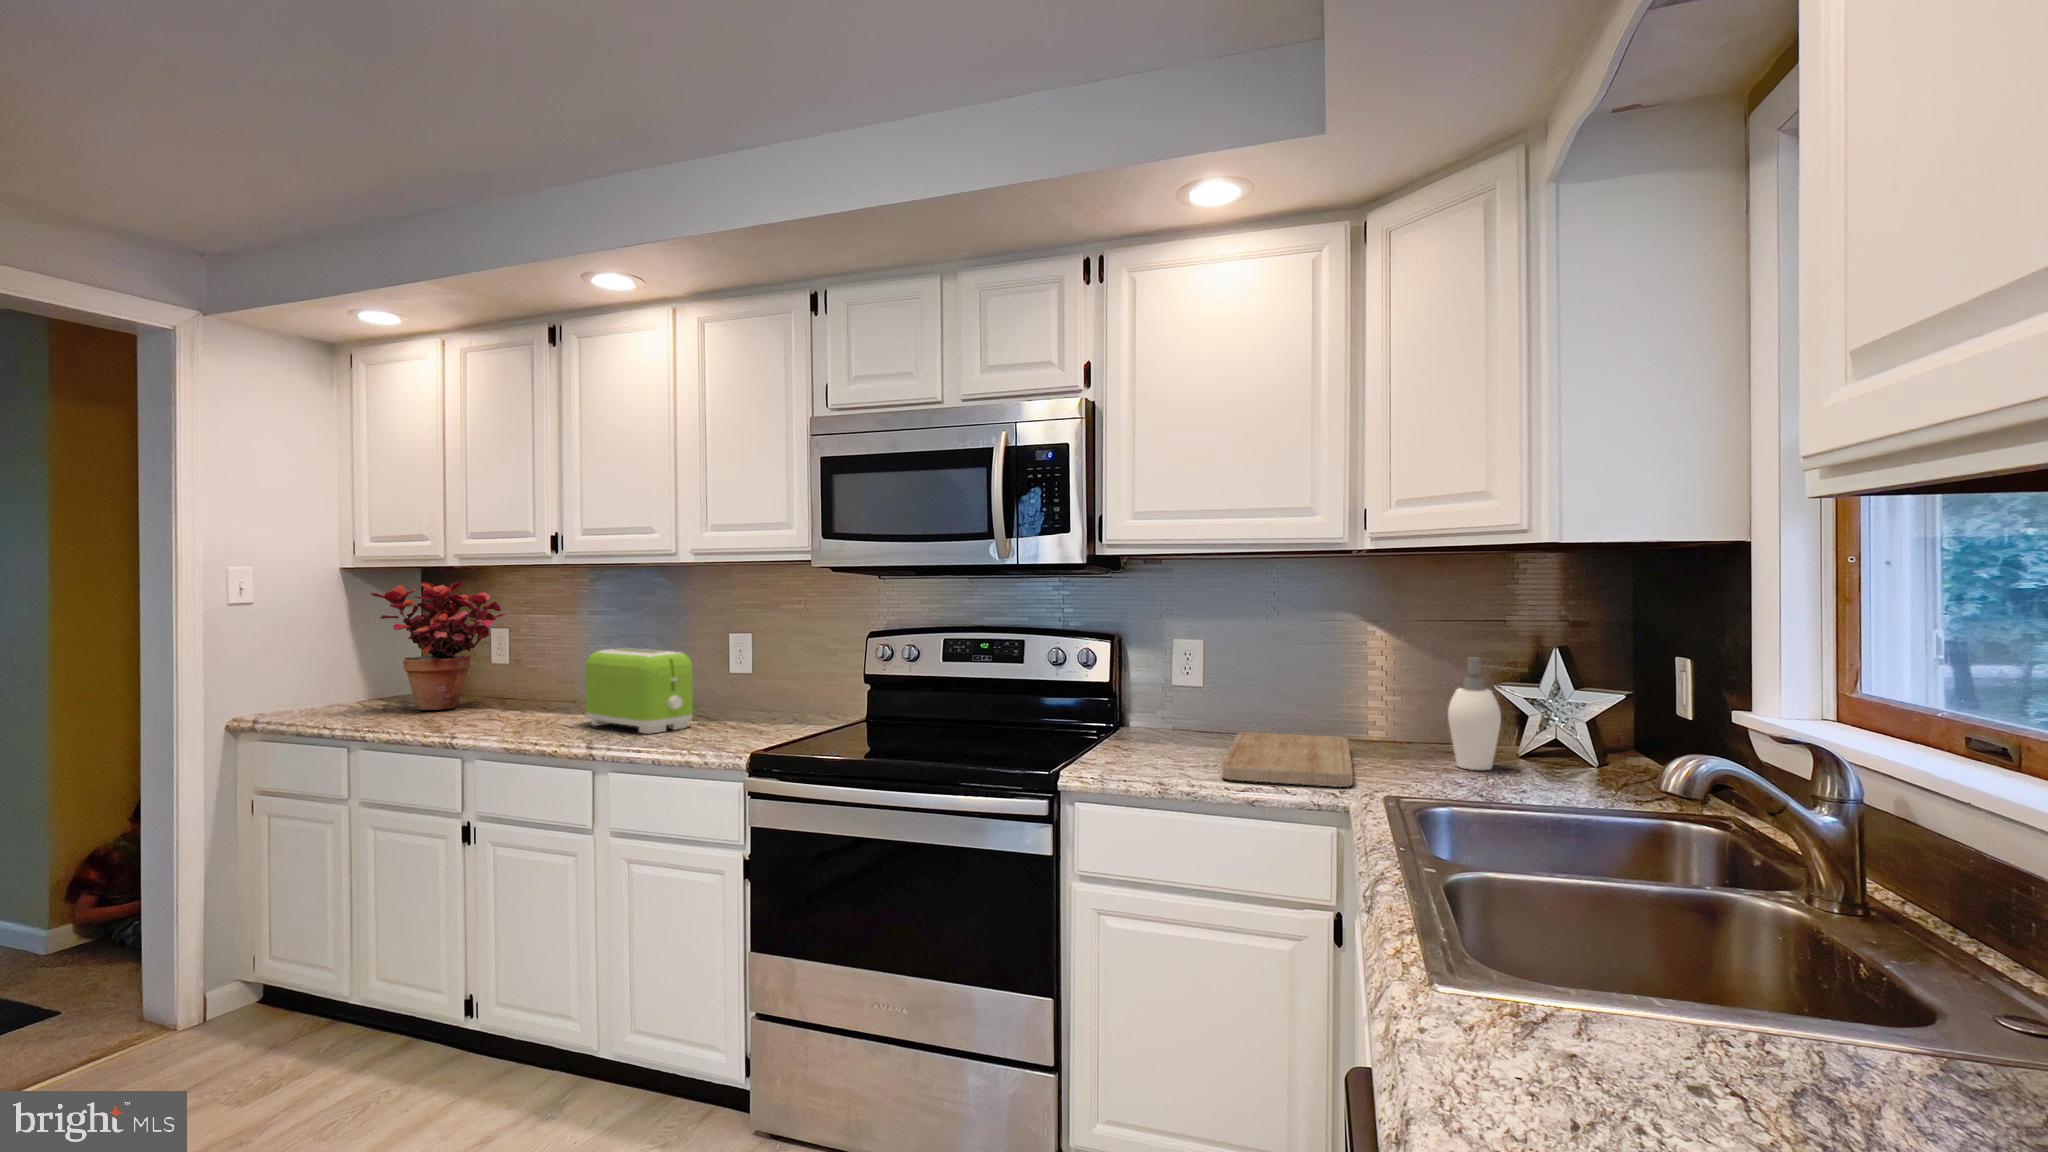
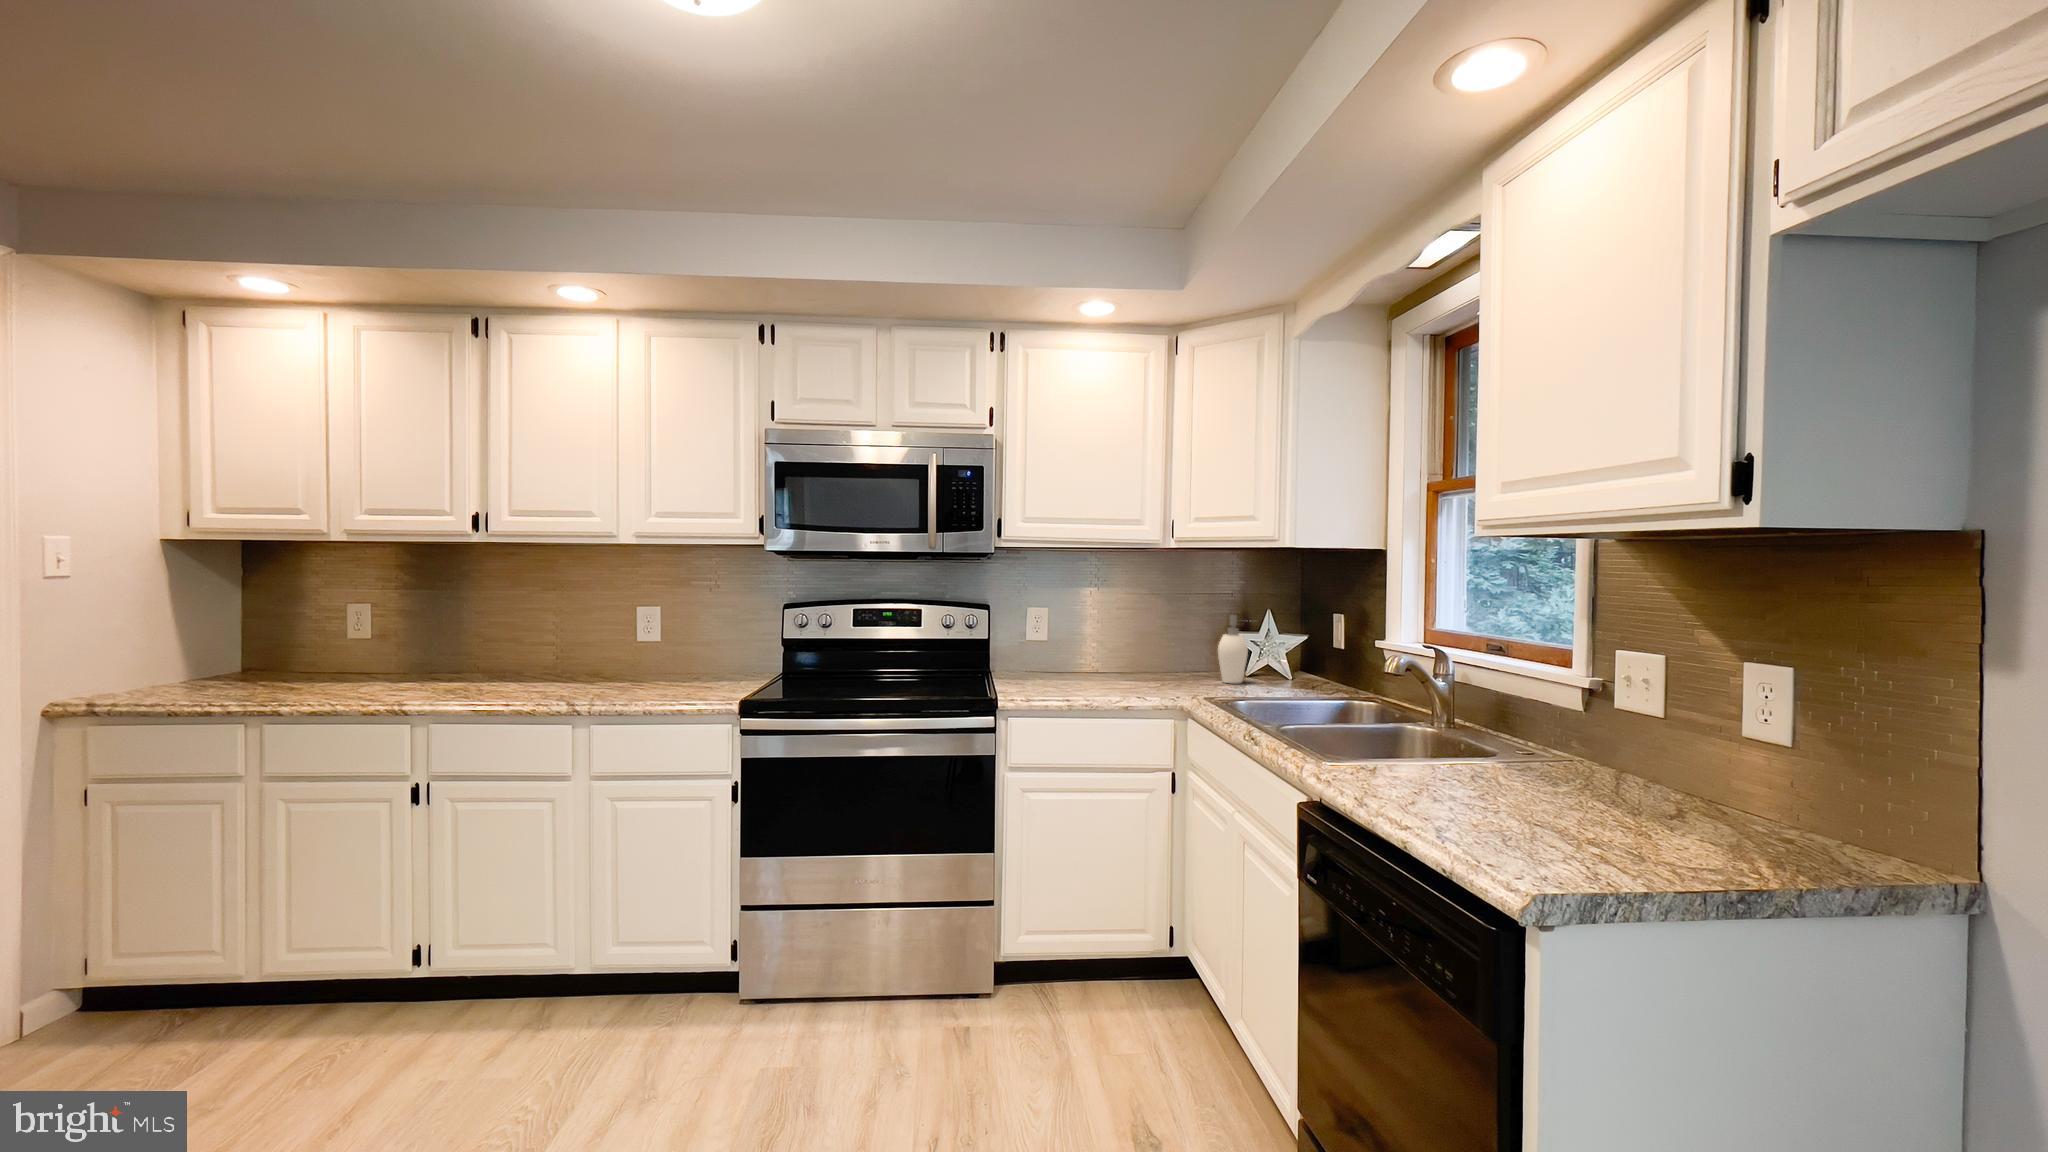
potted plant: present [371,582,506,710] -> none [235,557,387,686]
toaster: present [585,648,693,734] -> none [523,620,637,693]
cutting board: present [1222,732,1353,787] -> none [1083,669,1181,696]

